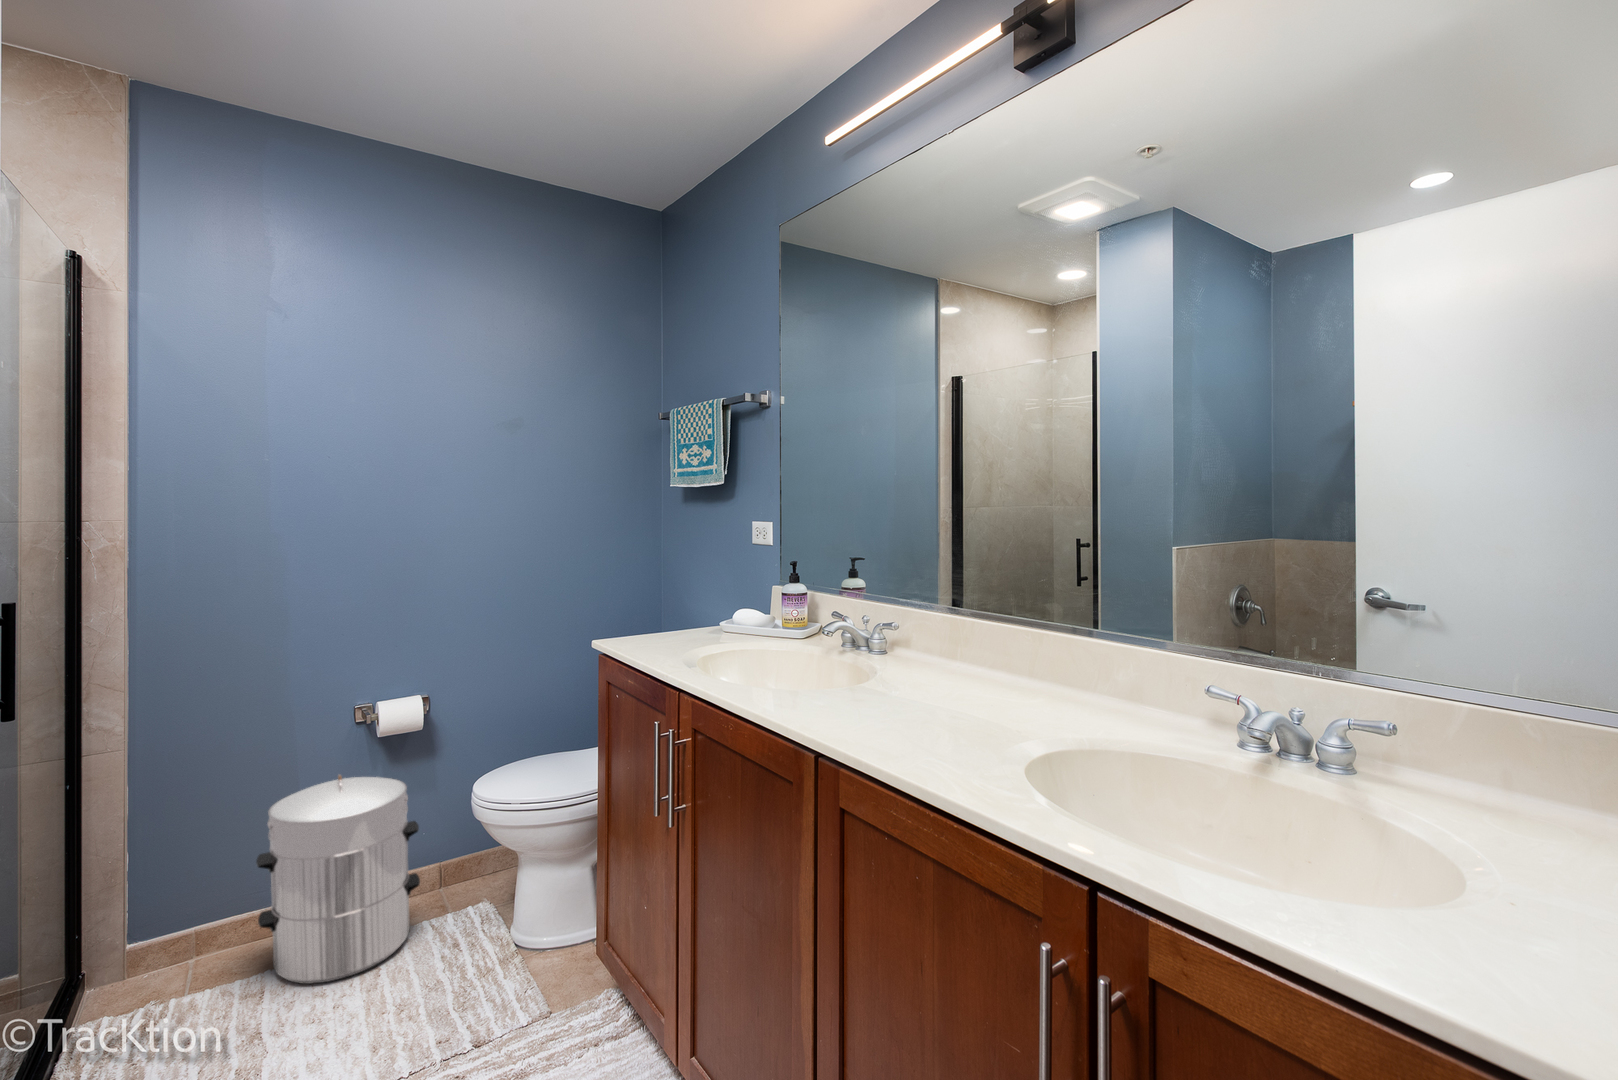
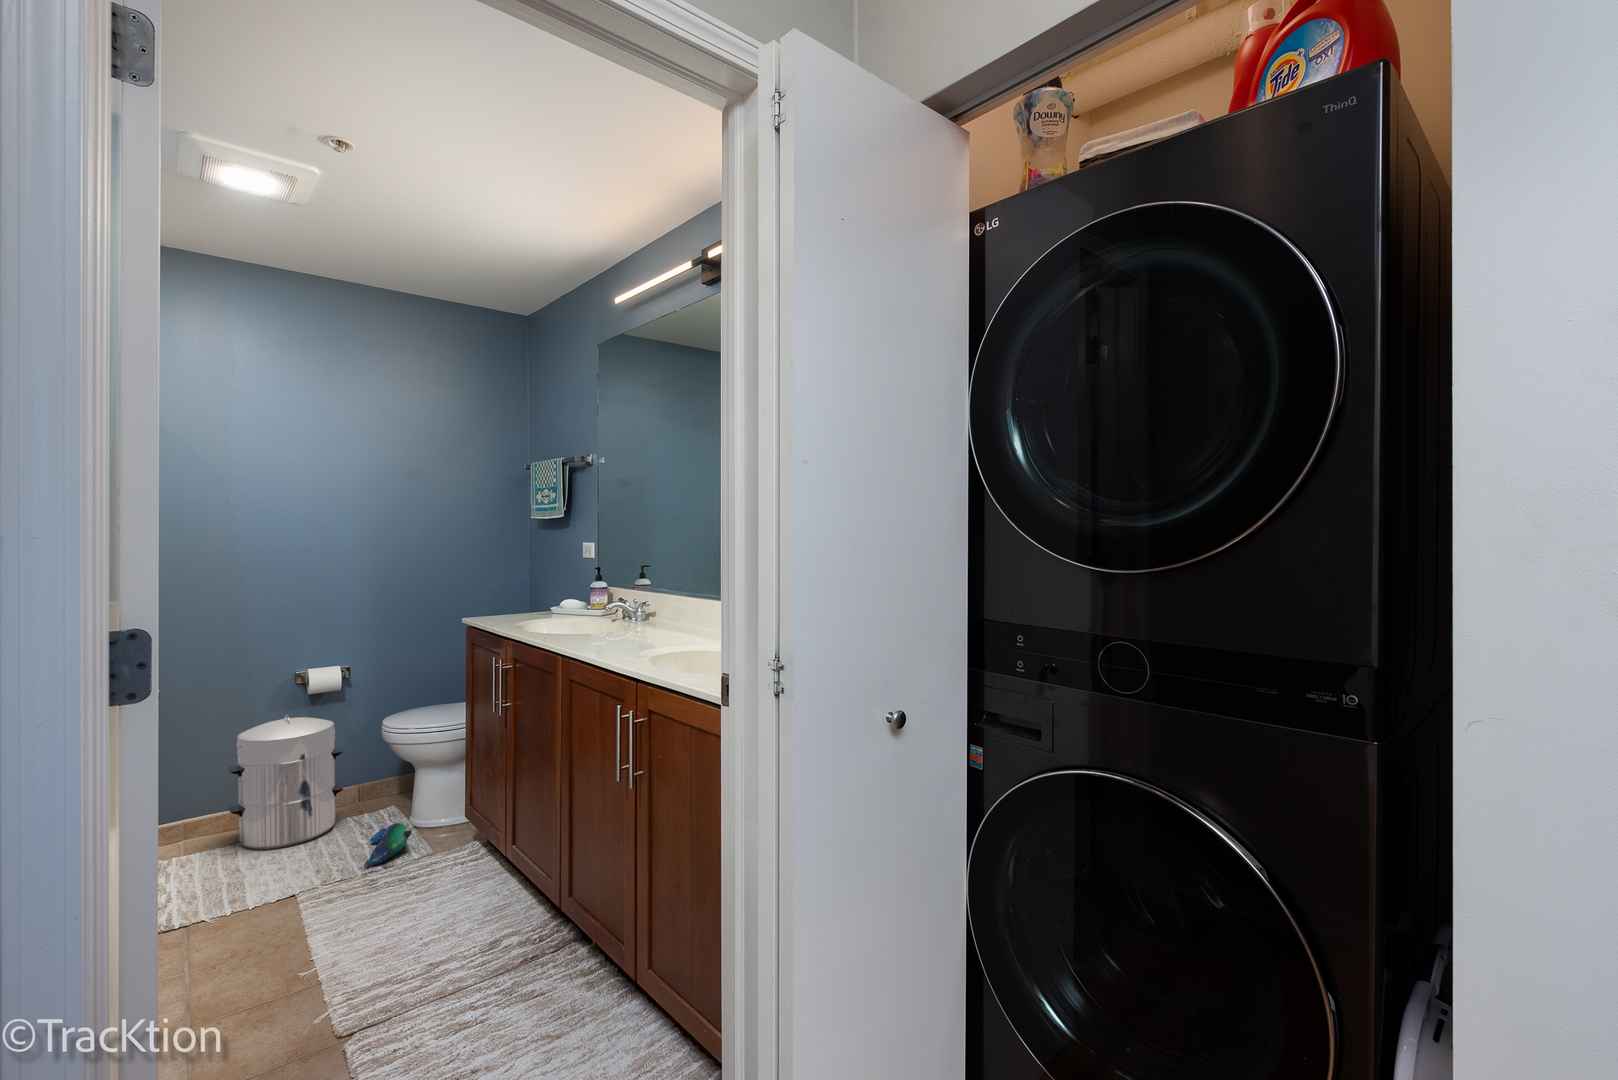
plush toy: none [443,956,515,1044] -> present [364,823,412,867]

